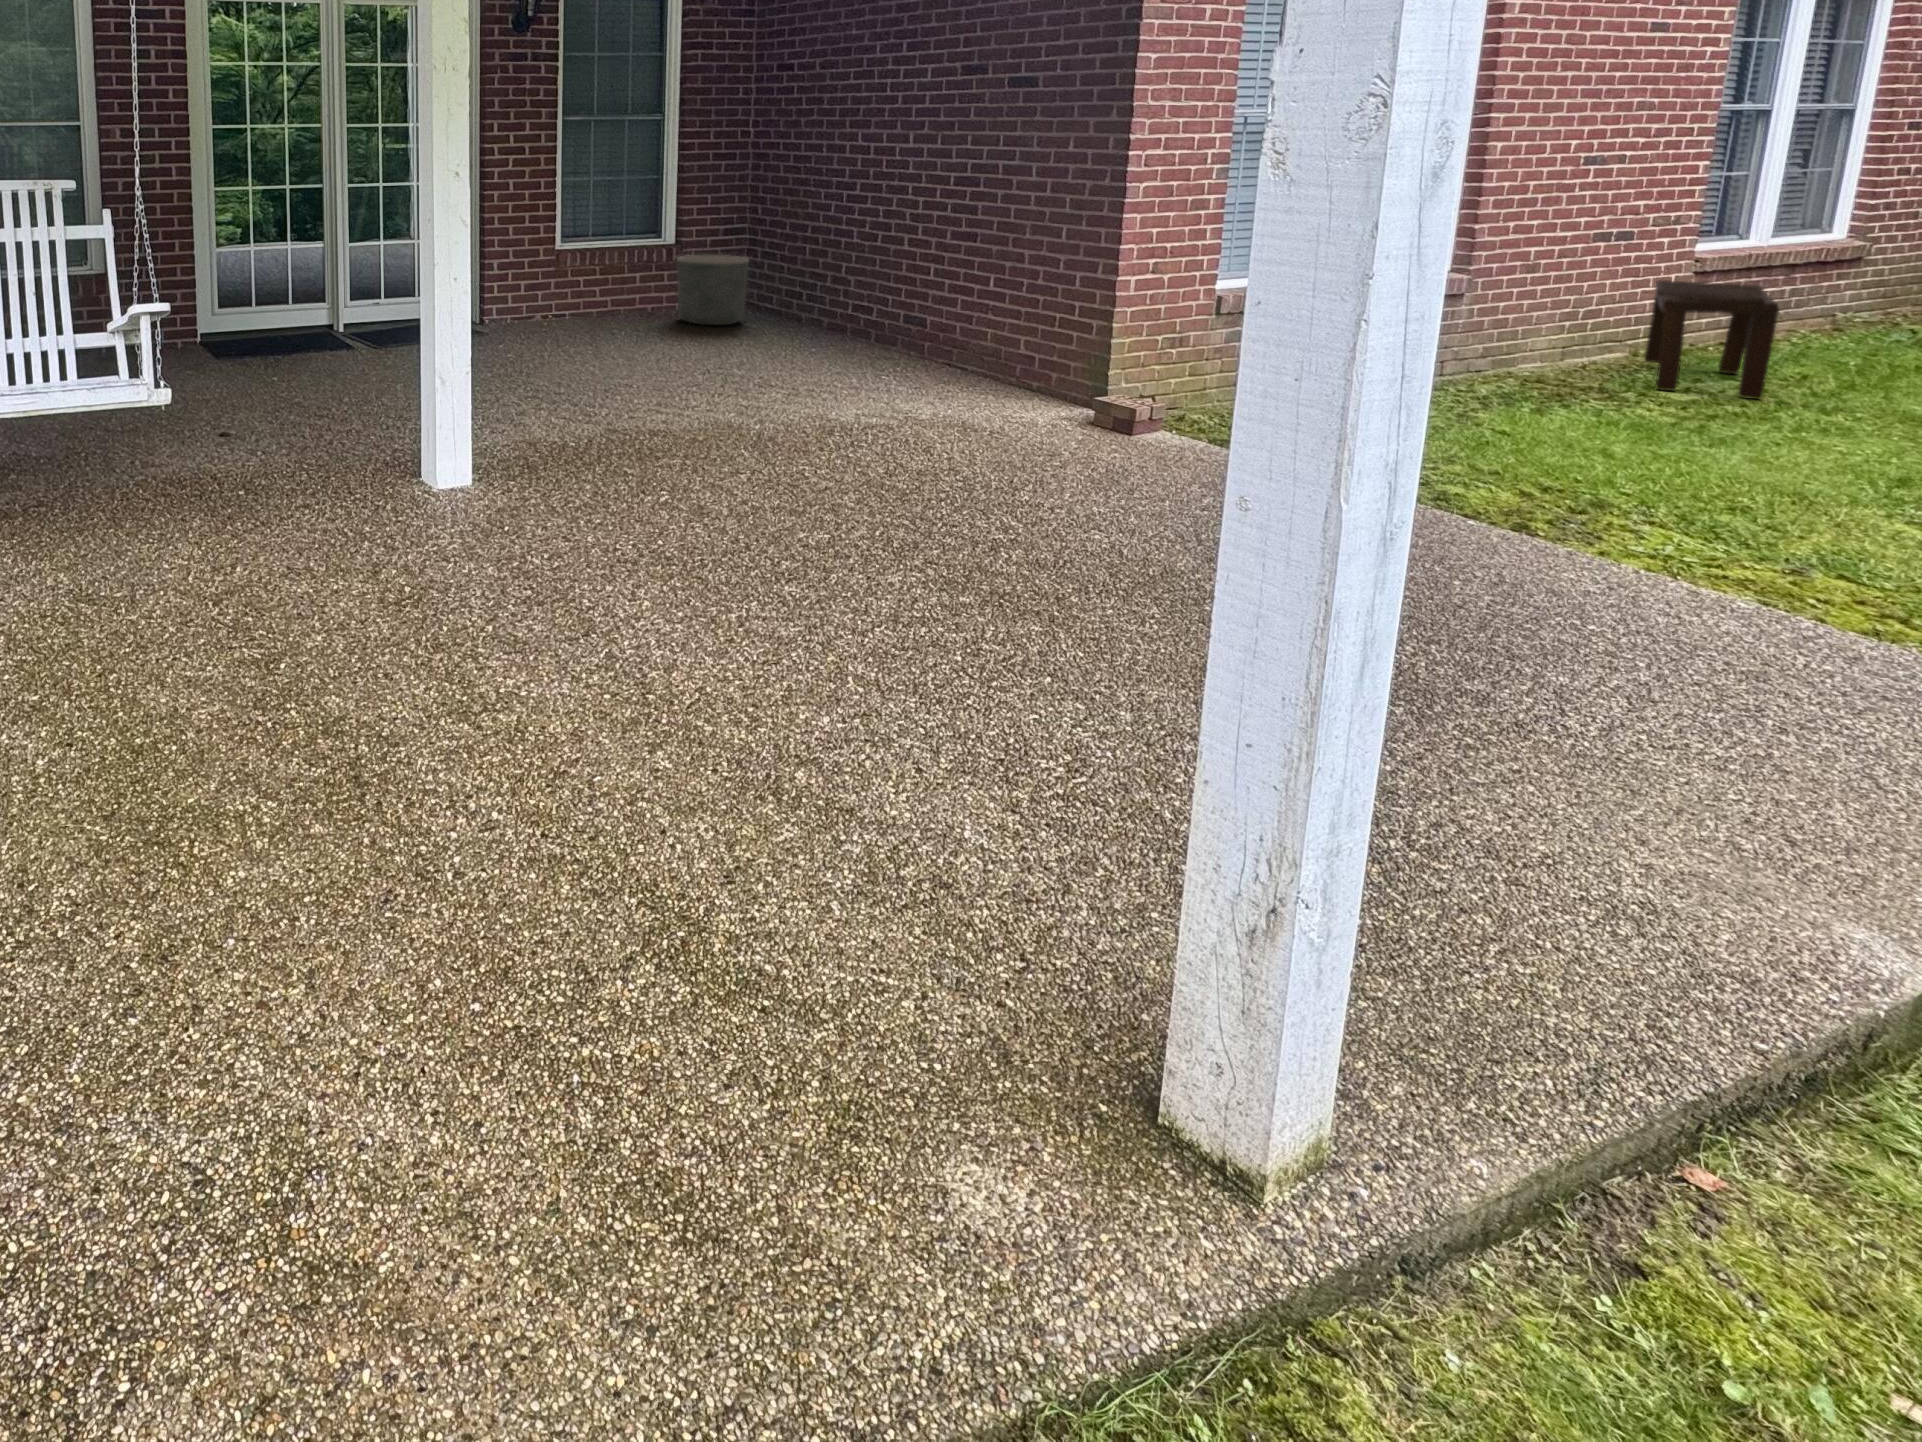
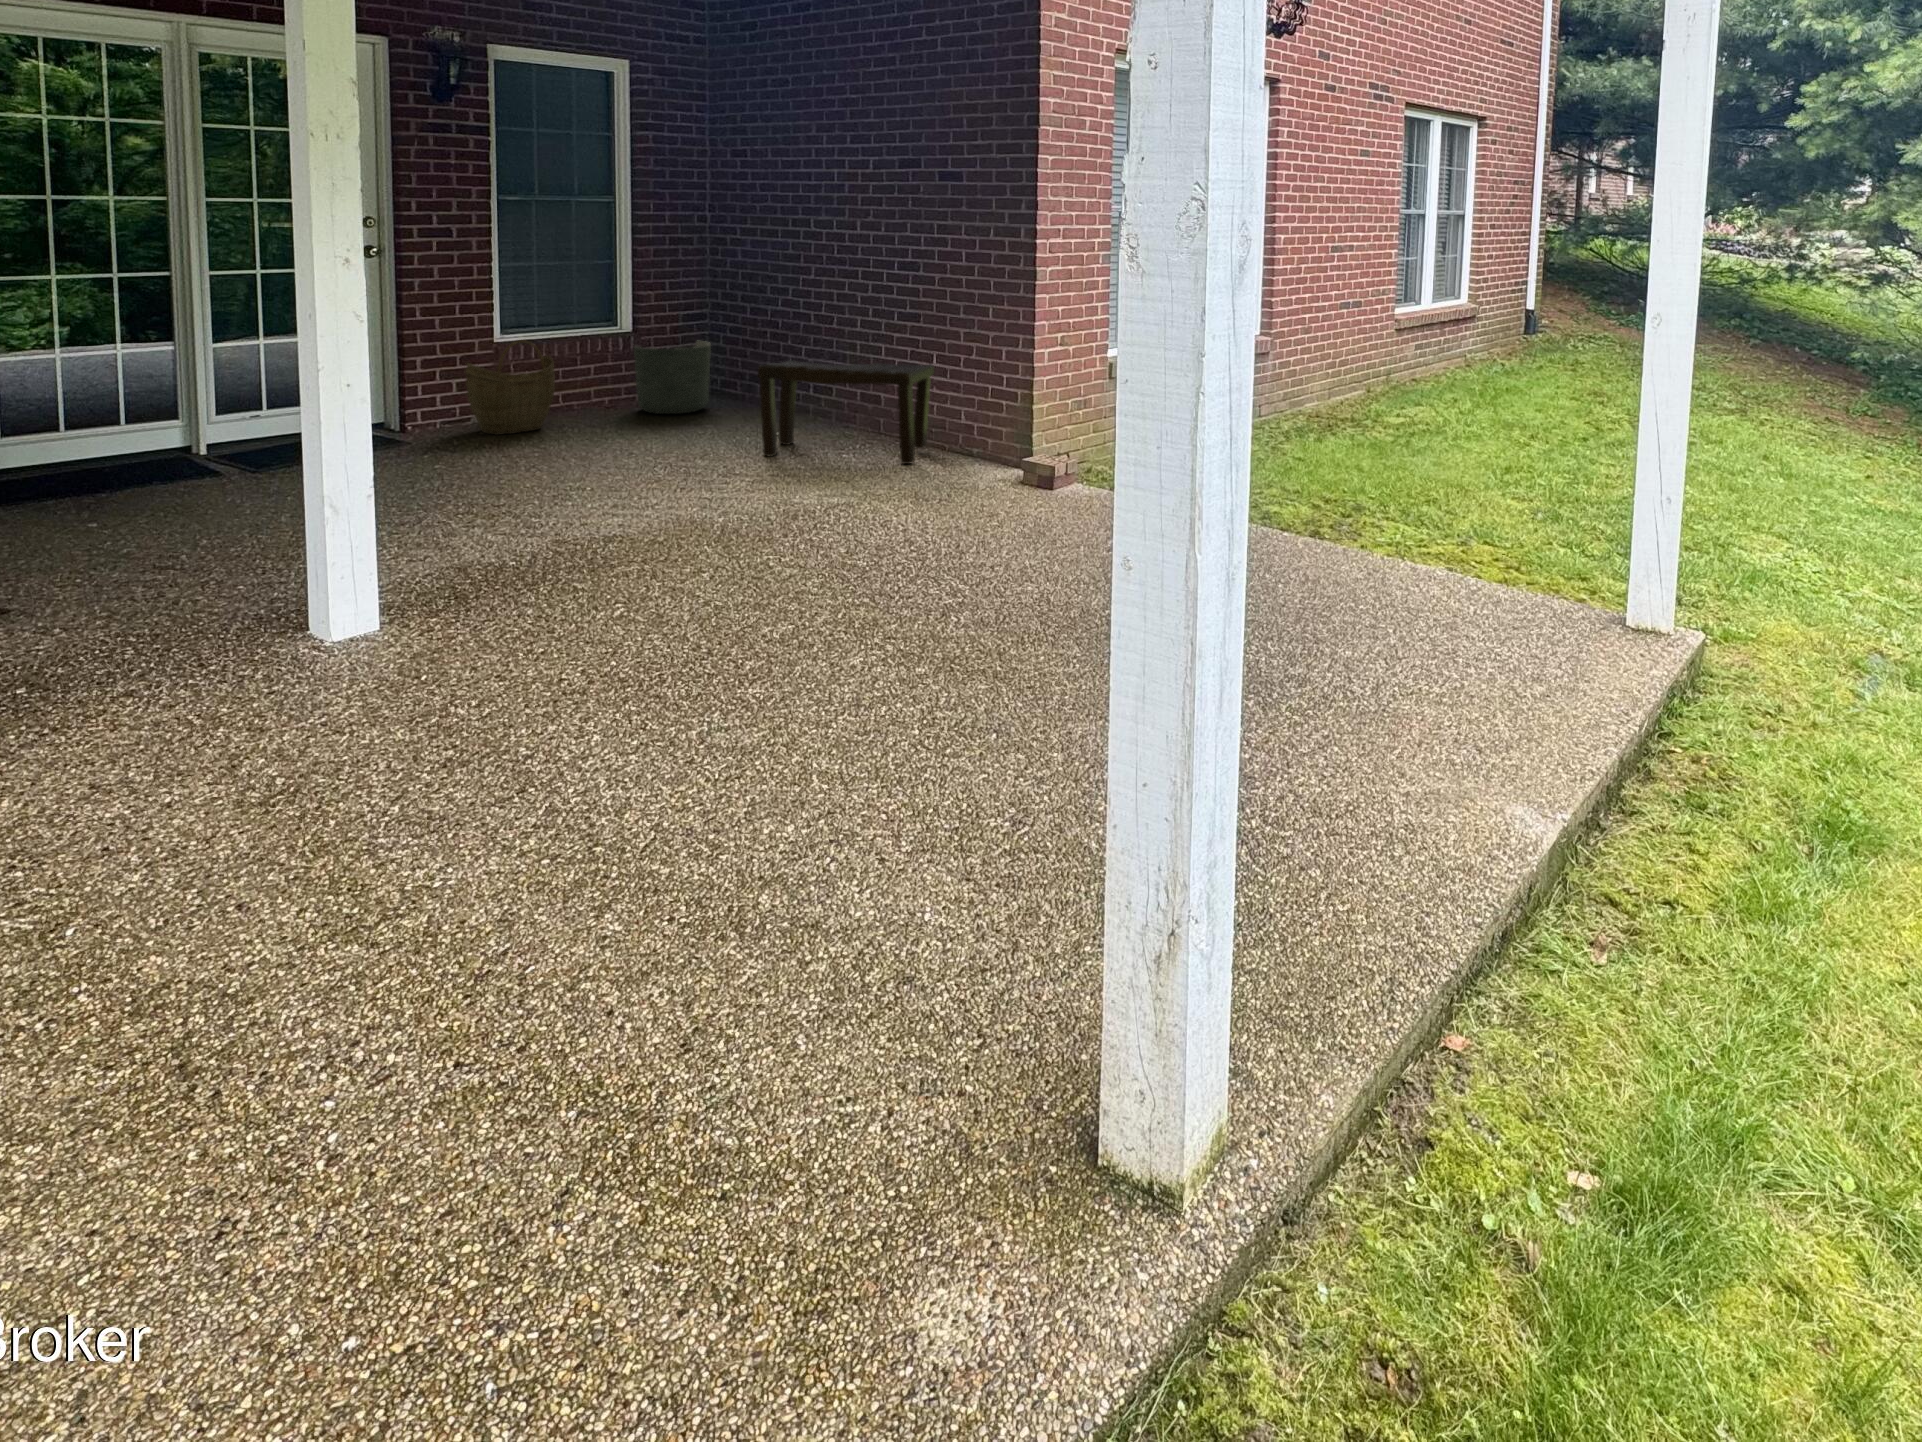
woven basket: none [533,245,608,332] -> present [466,340,555,435]
bench: present [1644,280,1779,399] -> present [758,361,934,464]

